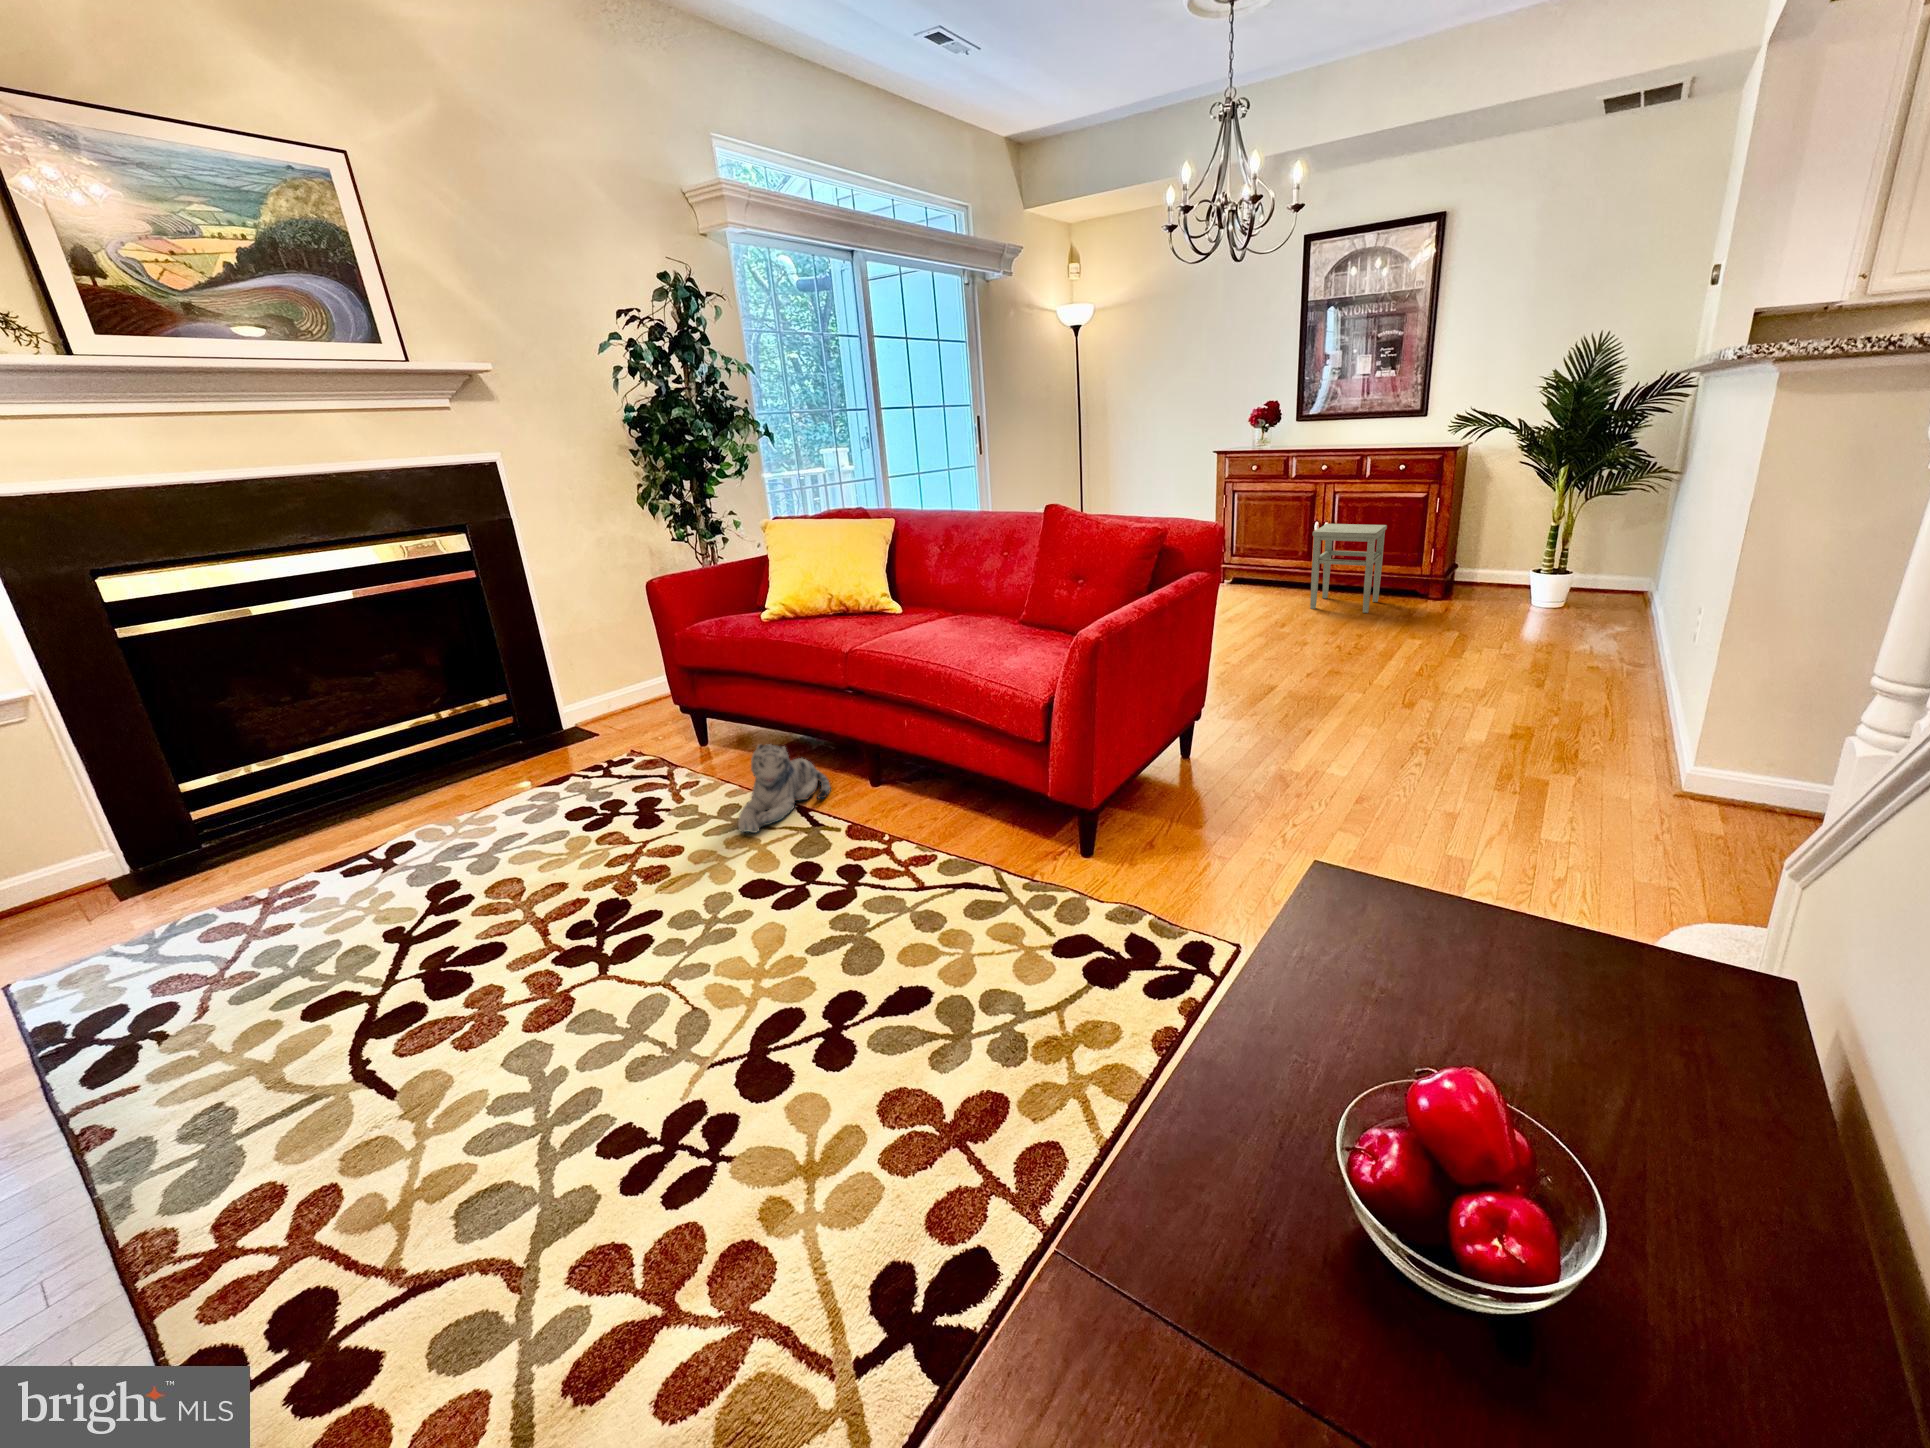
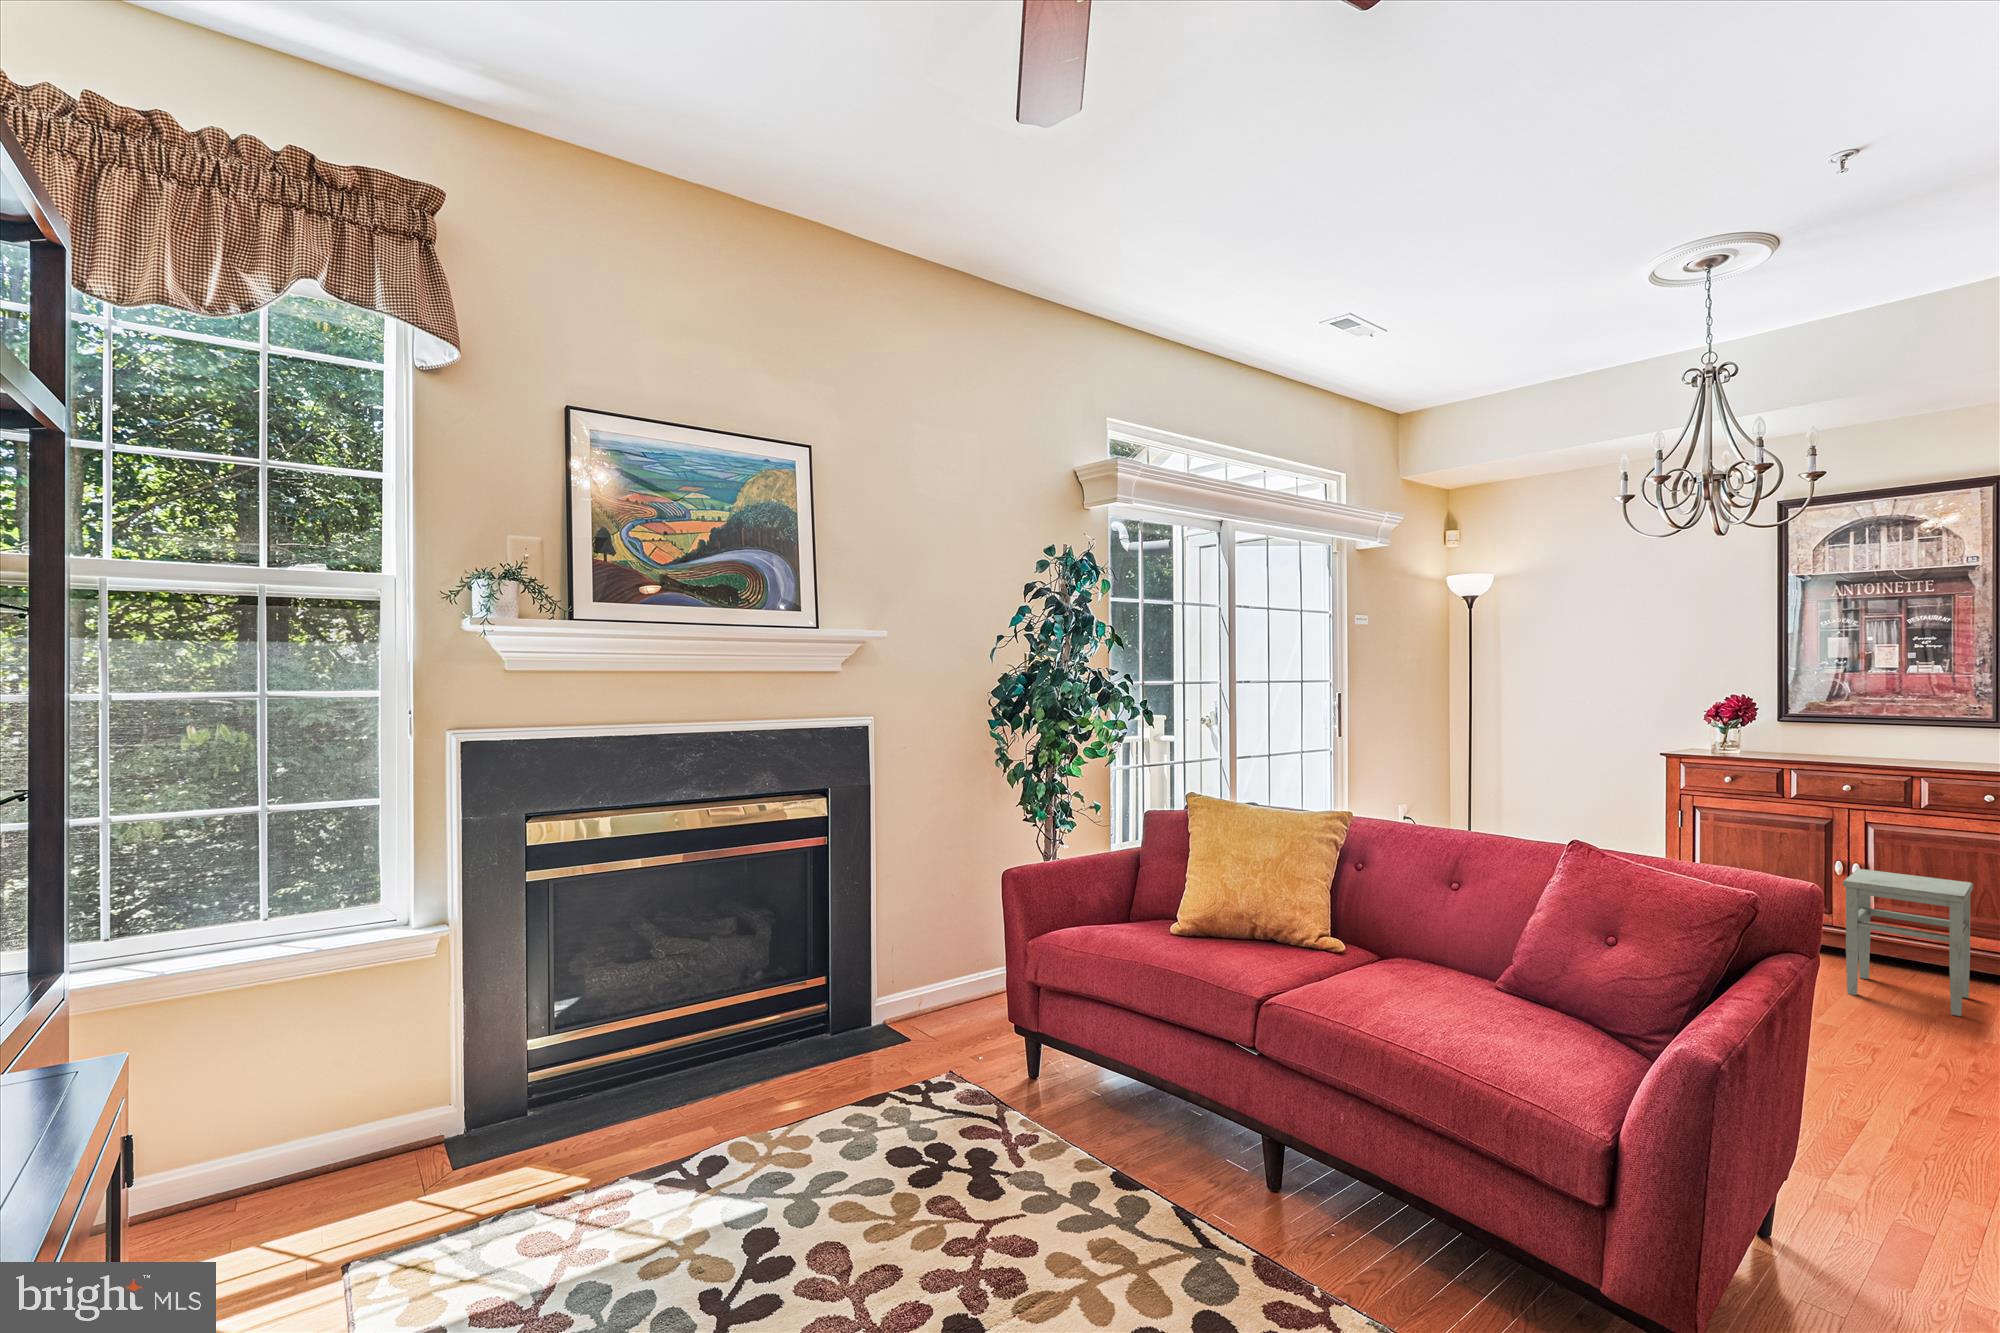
plush toy: present [738,744,831,833] -> none [1101,1110,1210,1241]

